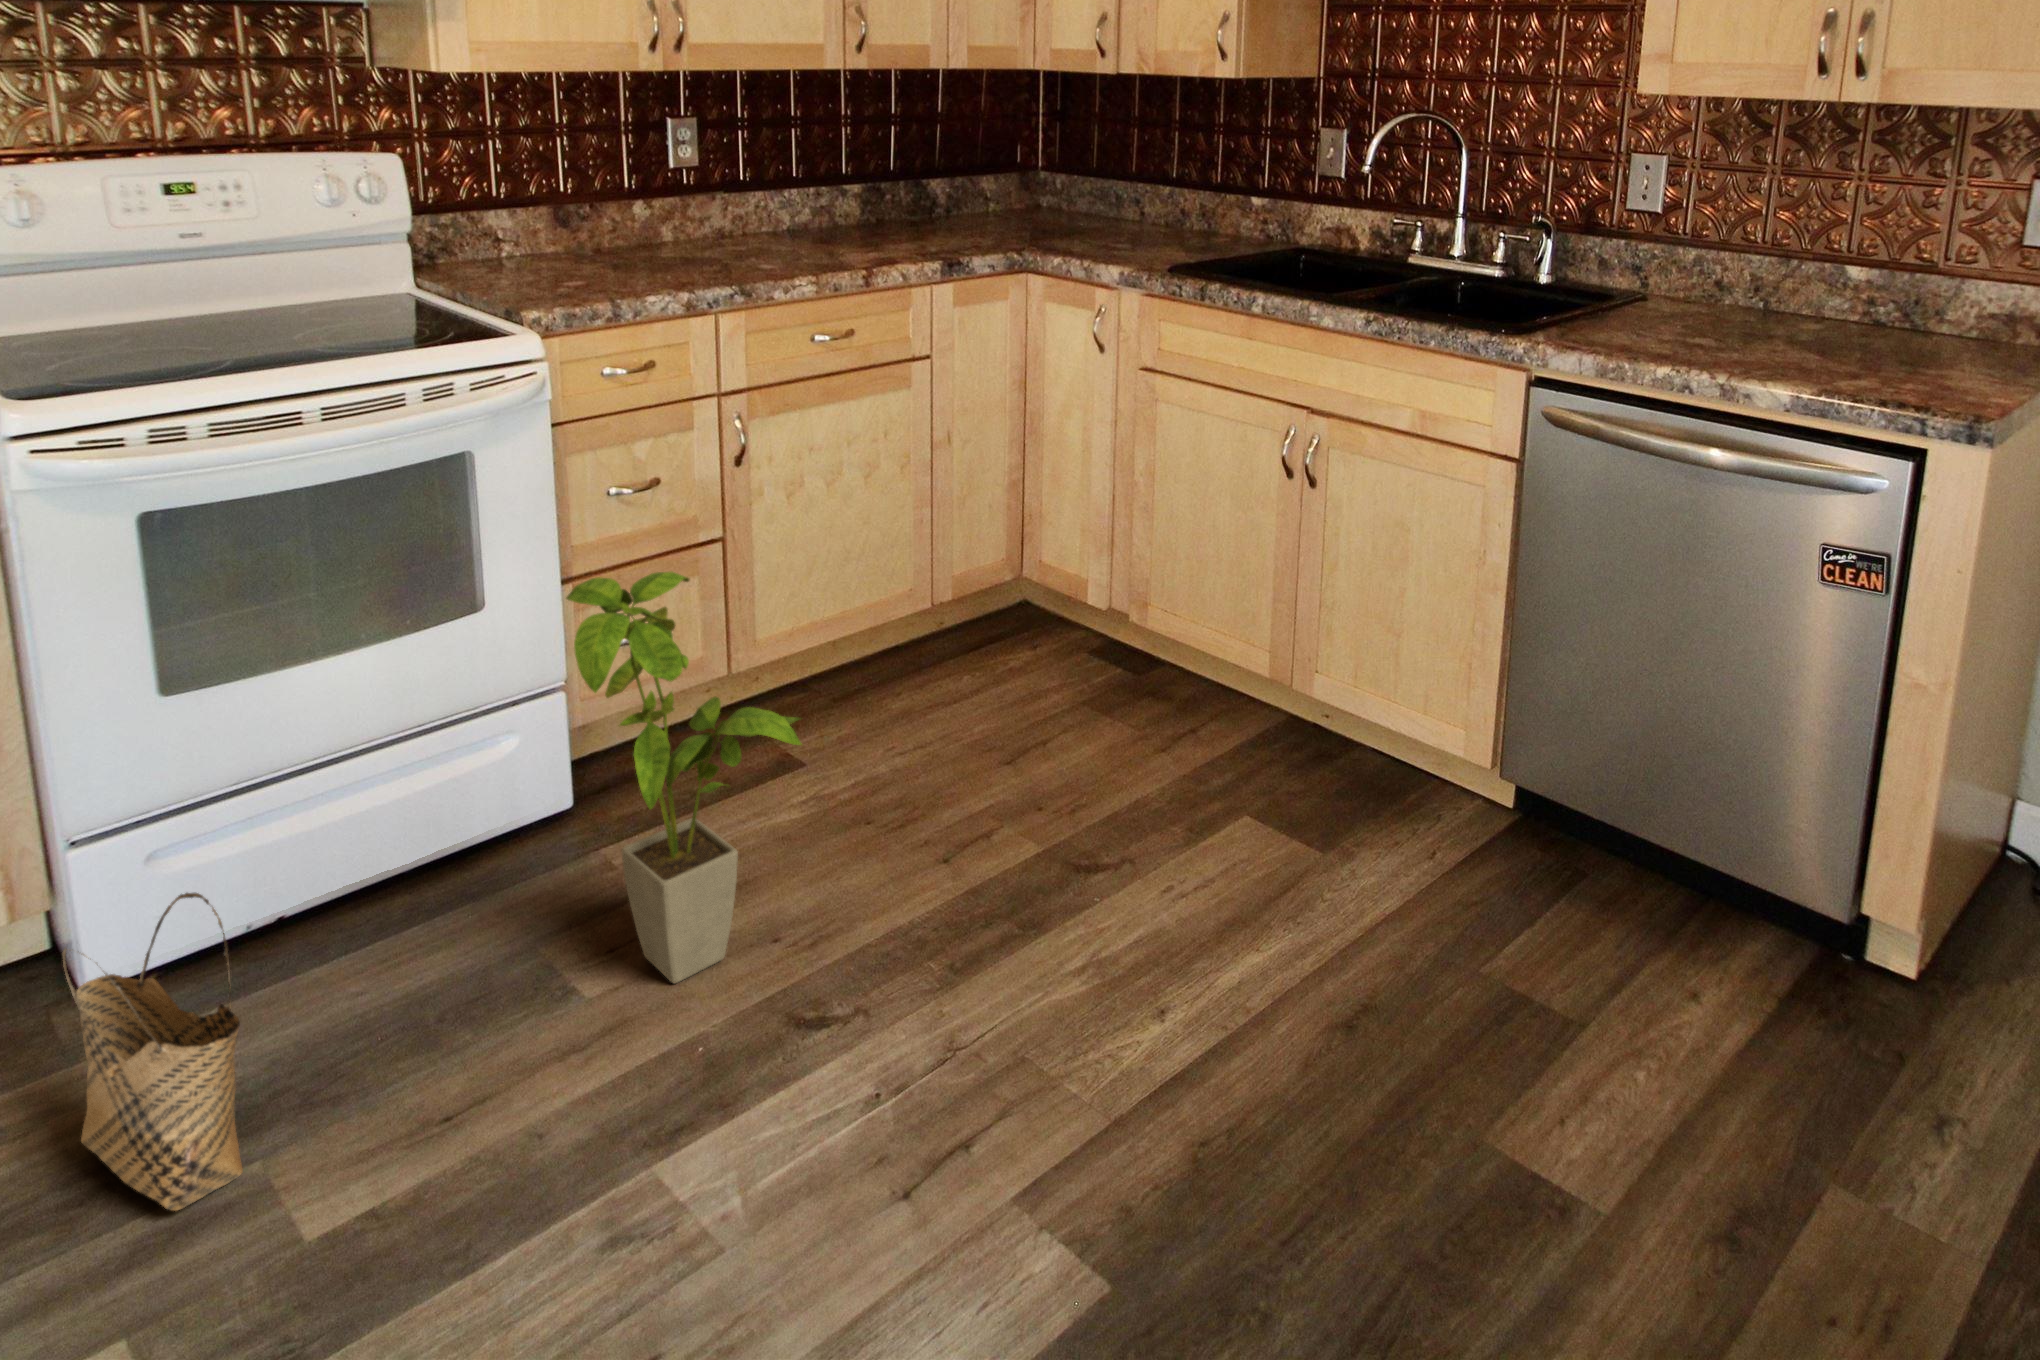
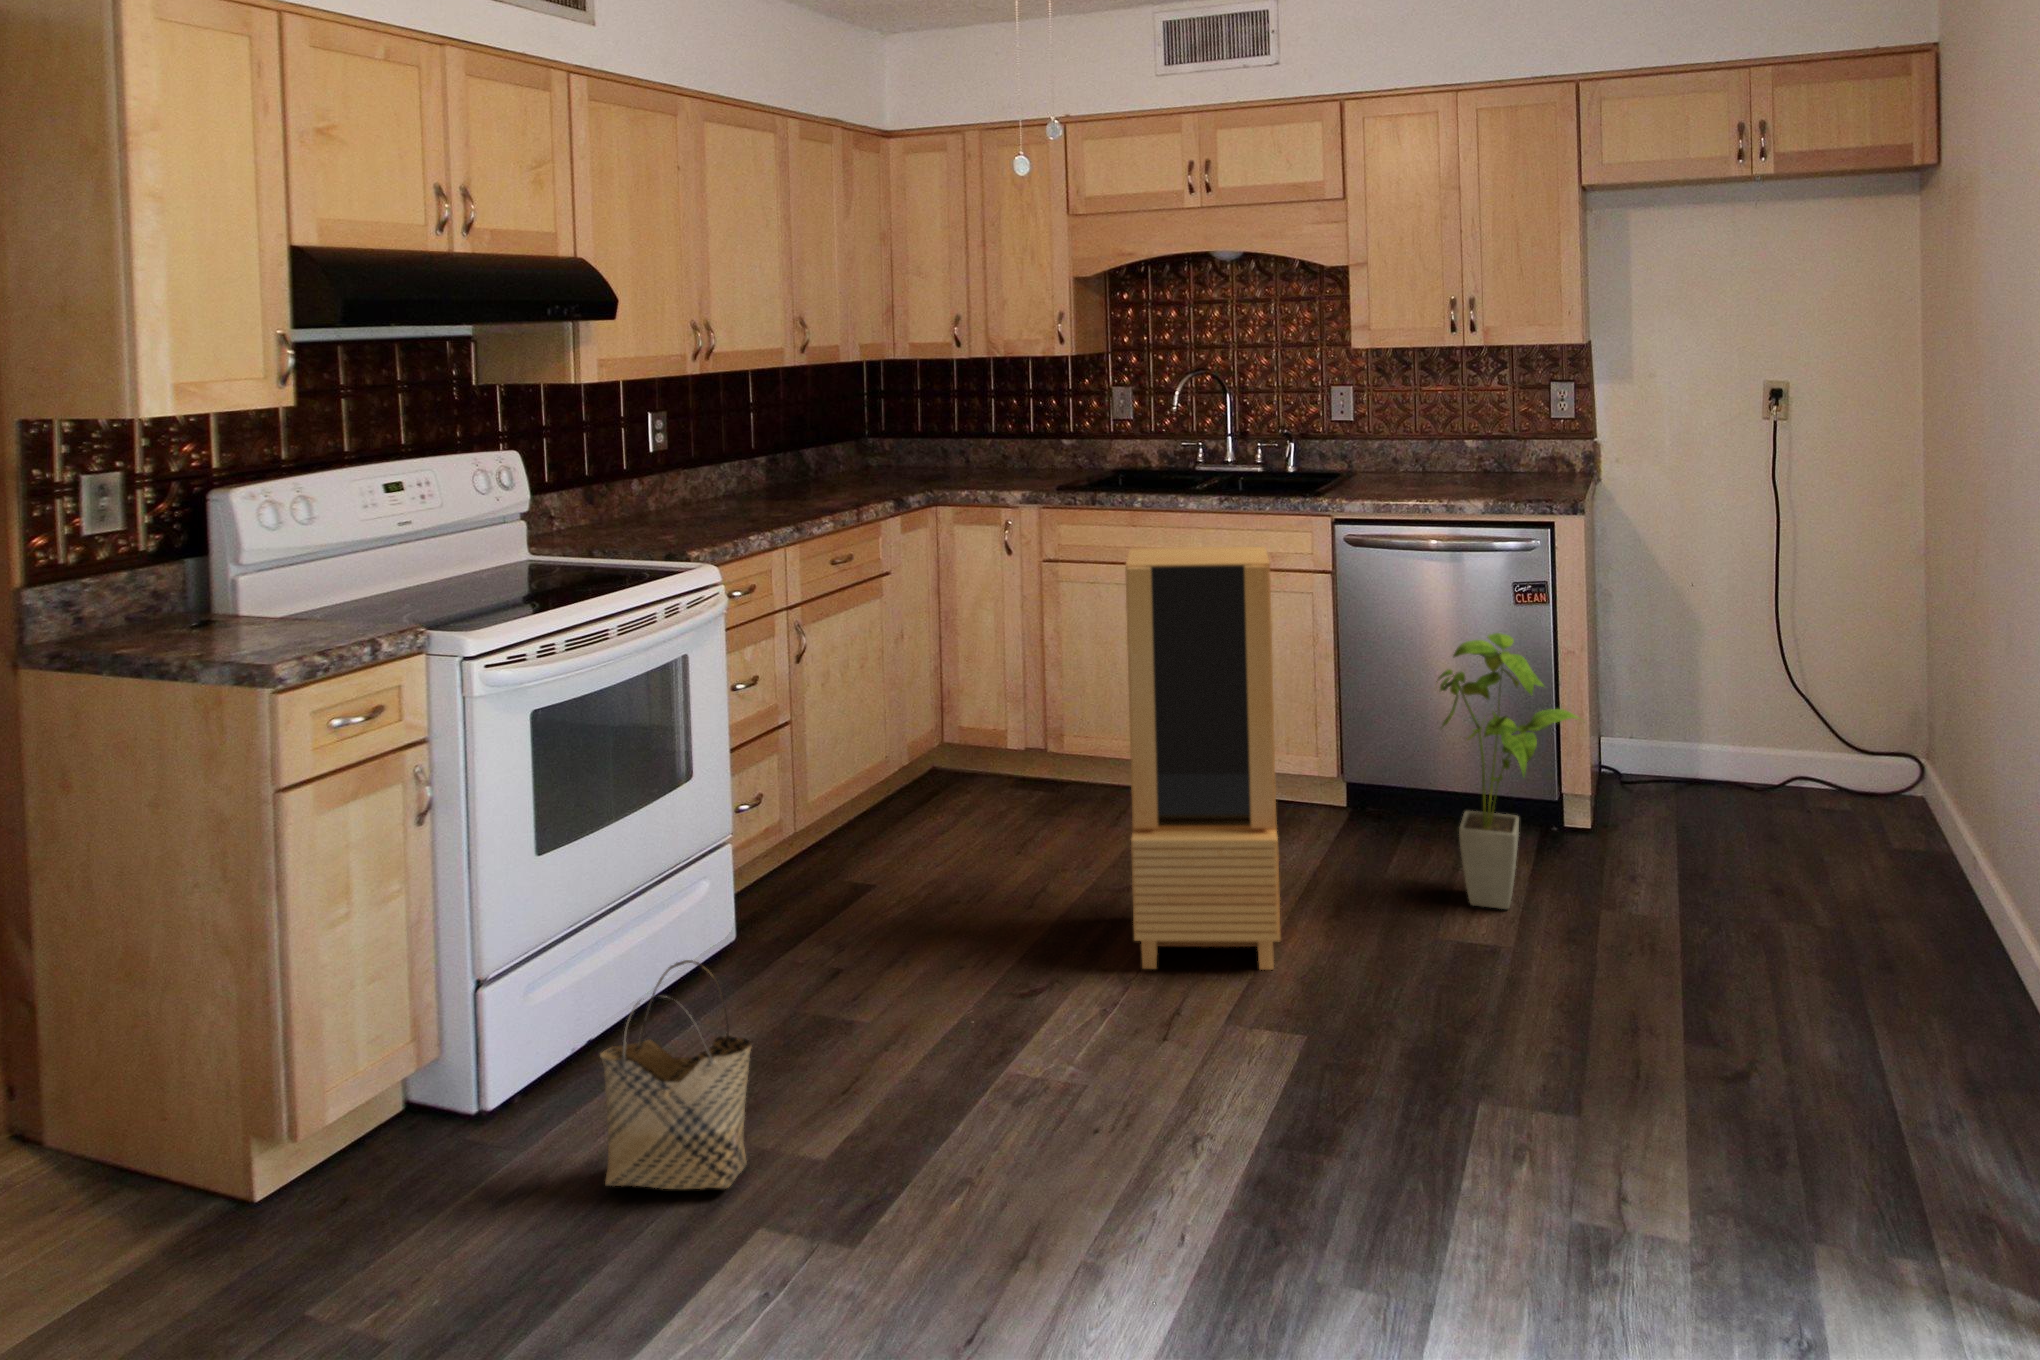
storage cabinet: none [967,395,1272,1091] -> present [1125,546,1281,970]
house plant: present [566,572,802,983] -> present [1437,633,1580,909]

